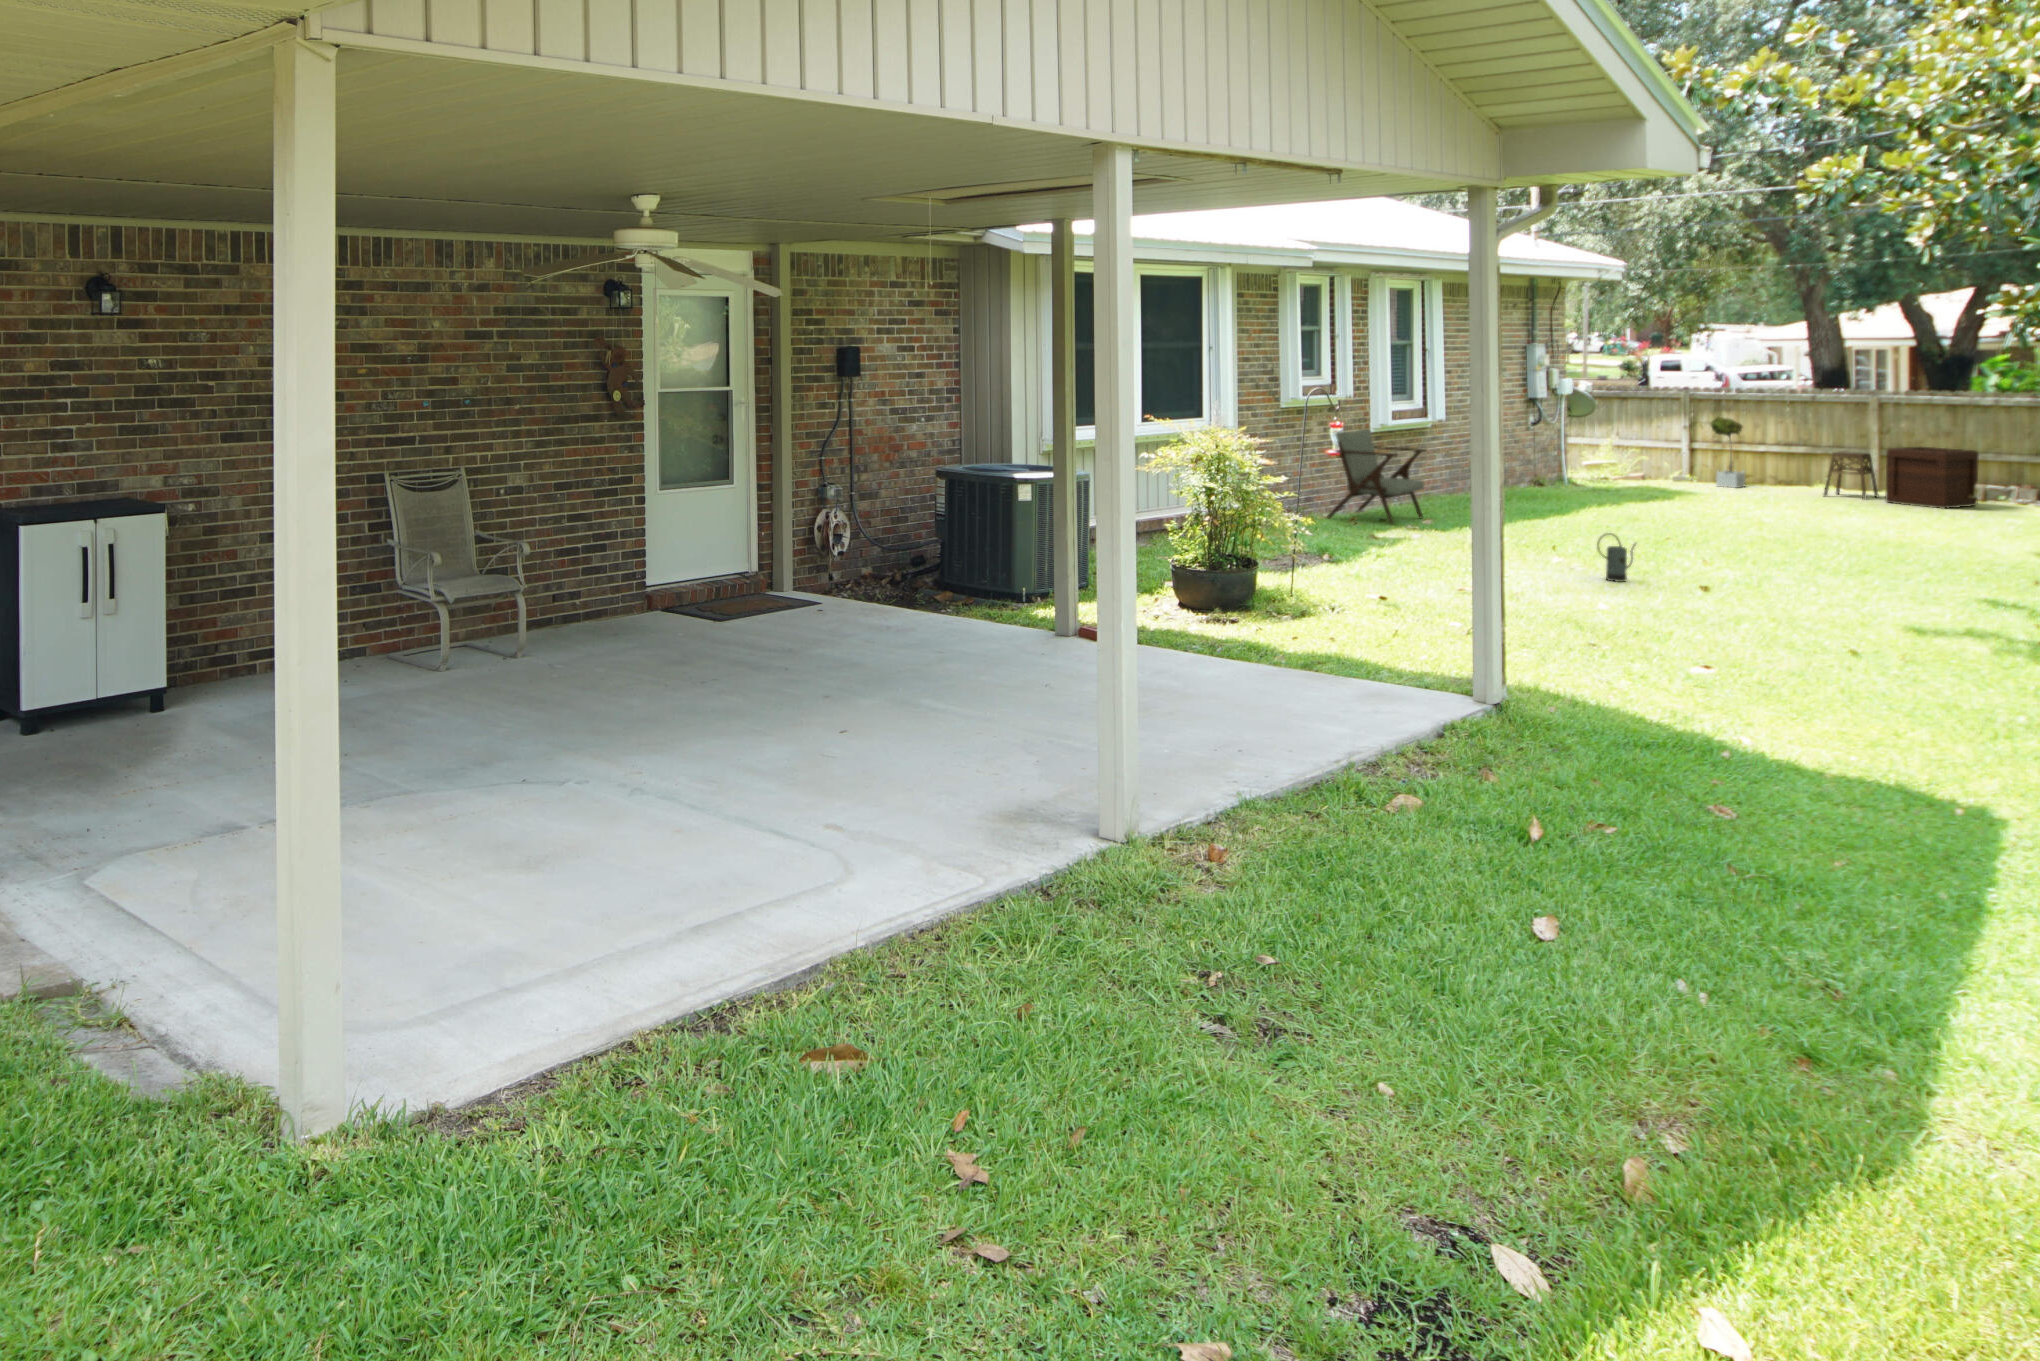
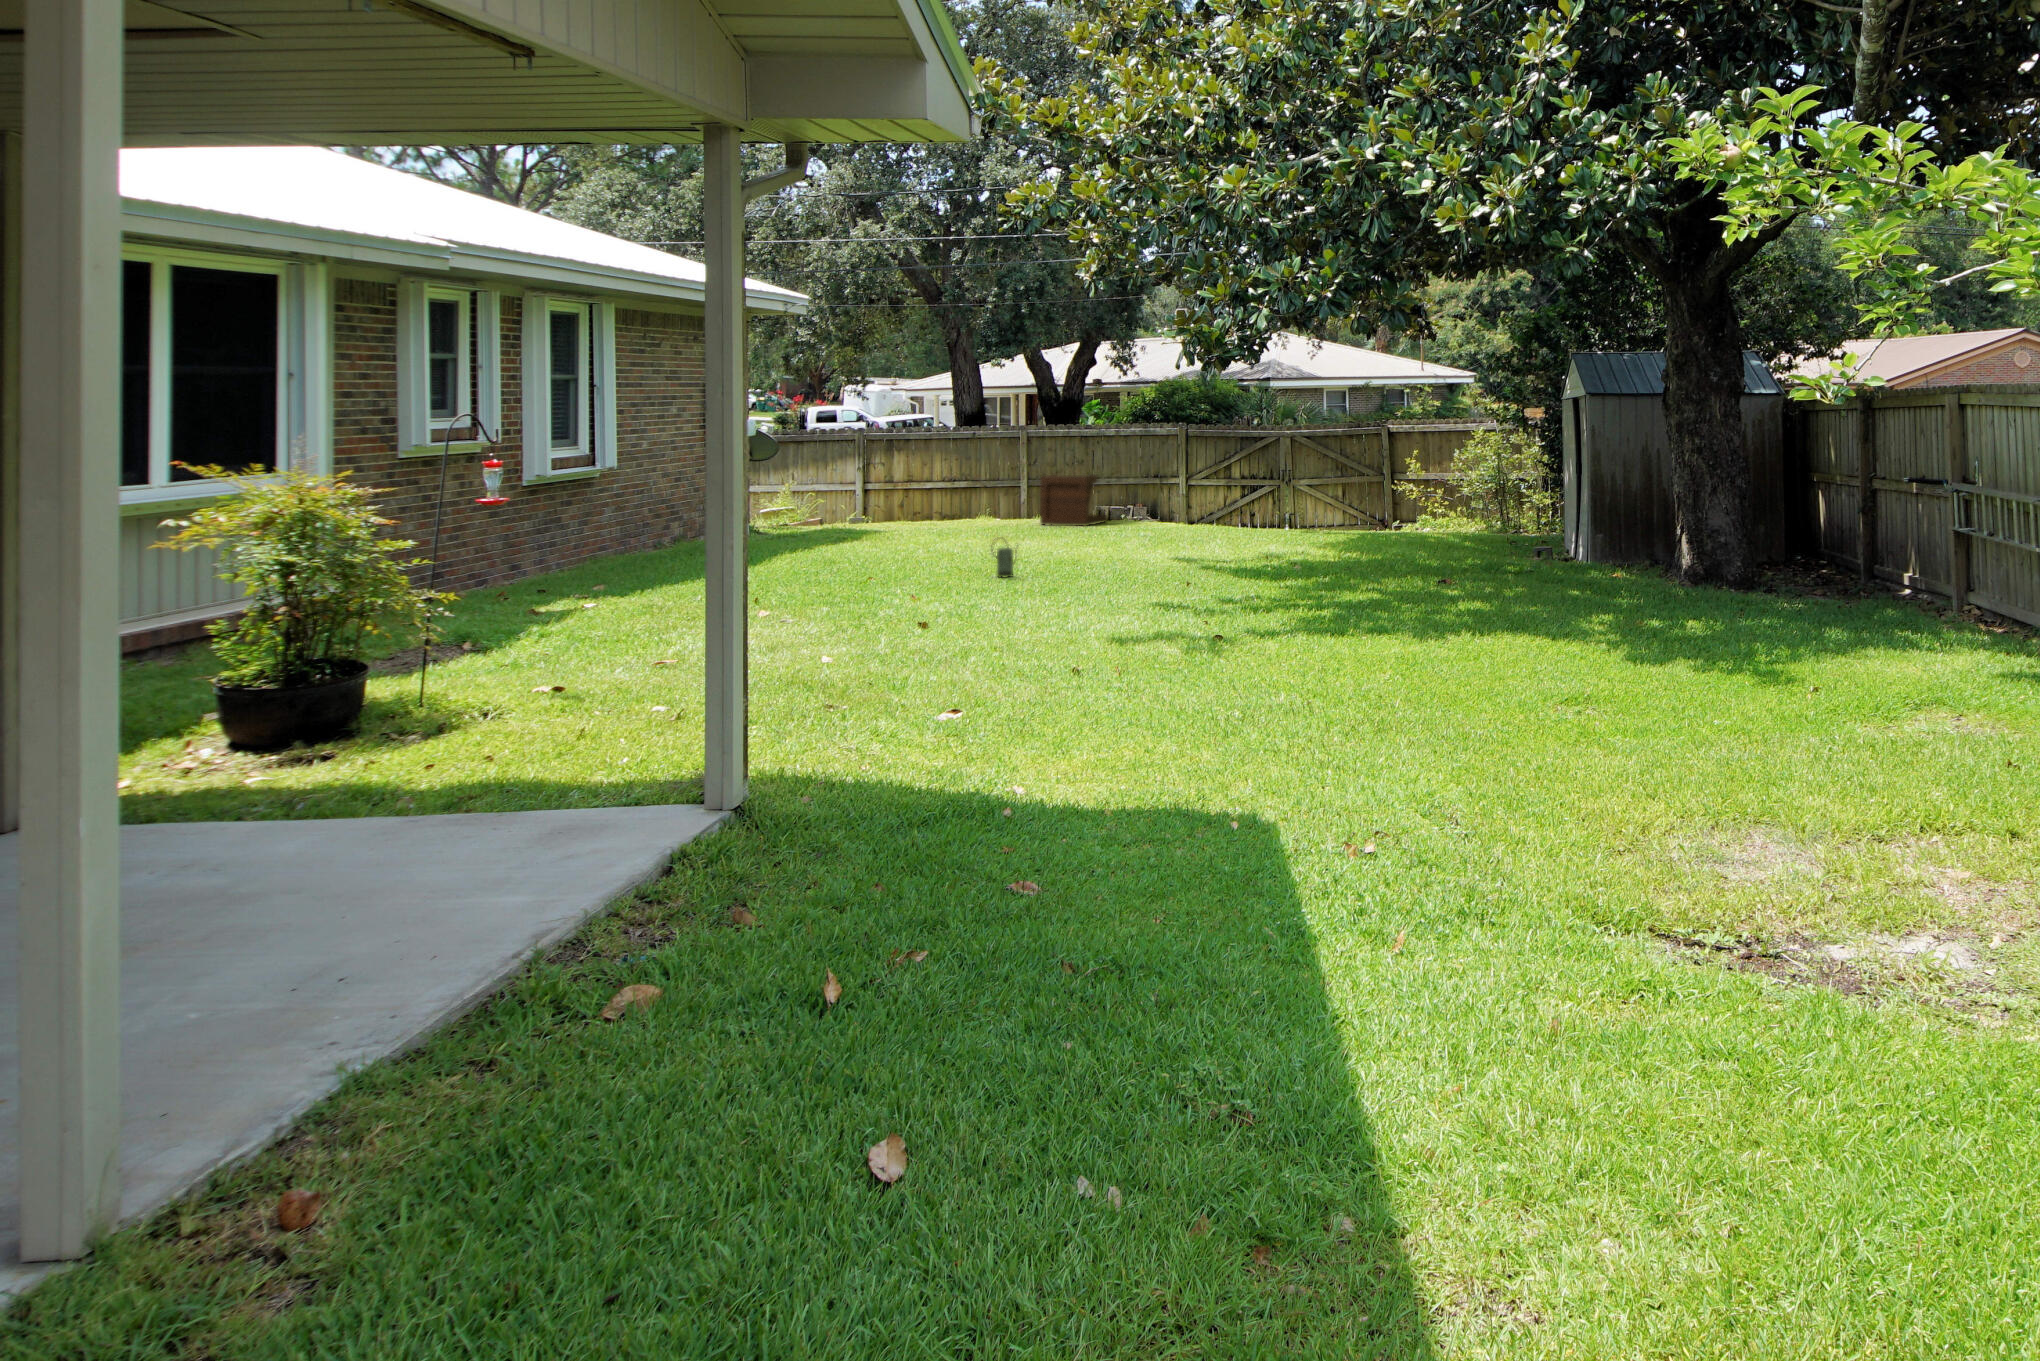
potted tree: present [1711,417,1745,488] -> none [889,454,921,523]
lounge chair: present [1327,428,1426,525] -> none [459,481,597,597]
stool: present [1824,451,1878,500] -> none [989,482,1033,524]
watering can: present [1597,533,1636,582] -> present [993,547,1014,577]

